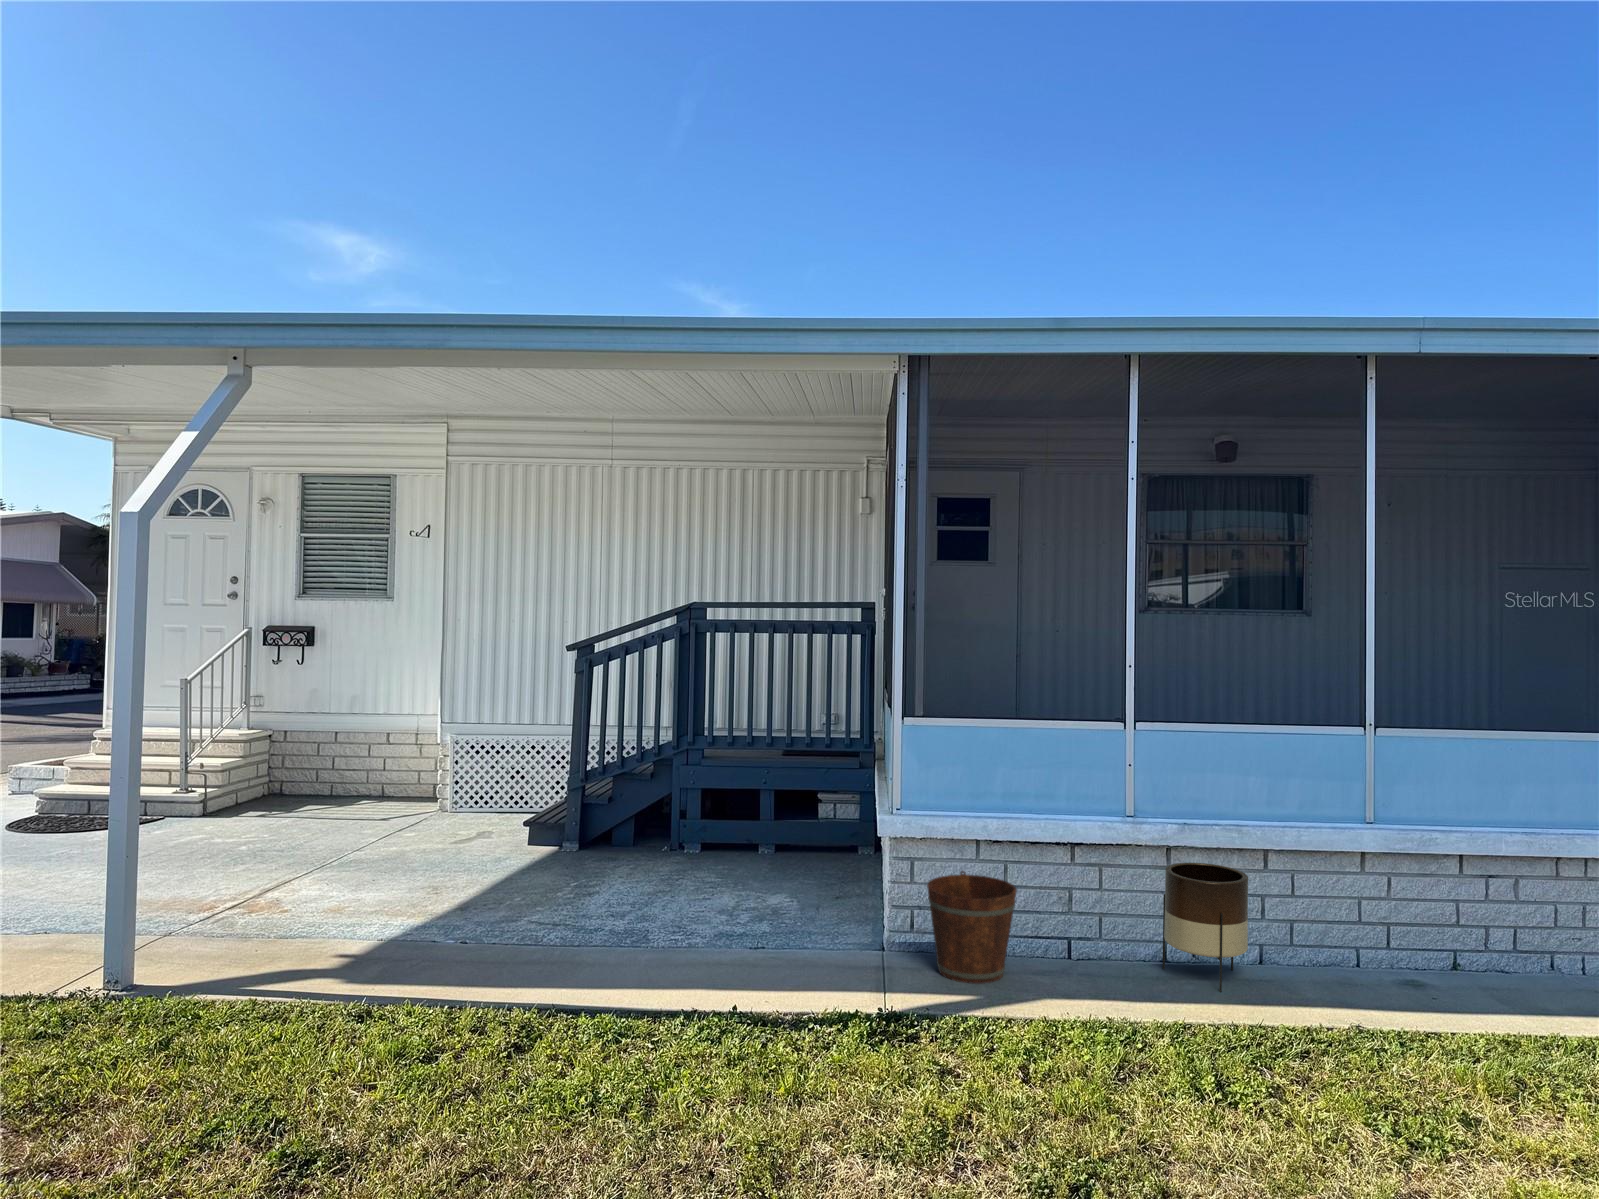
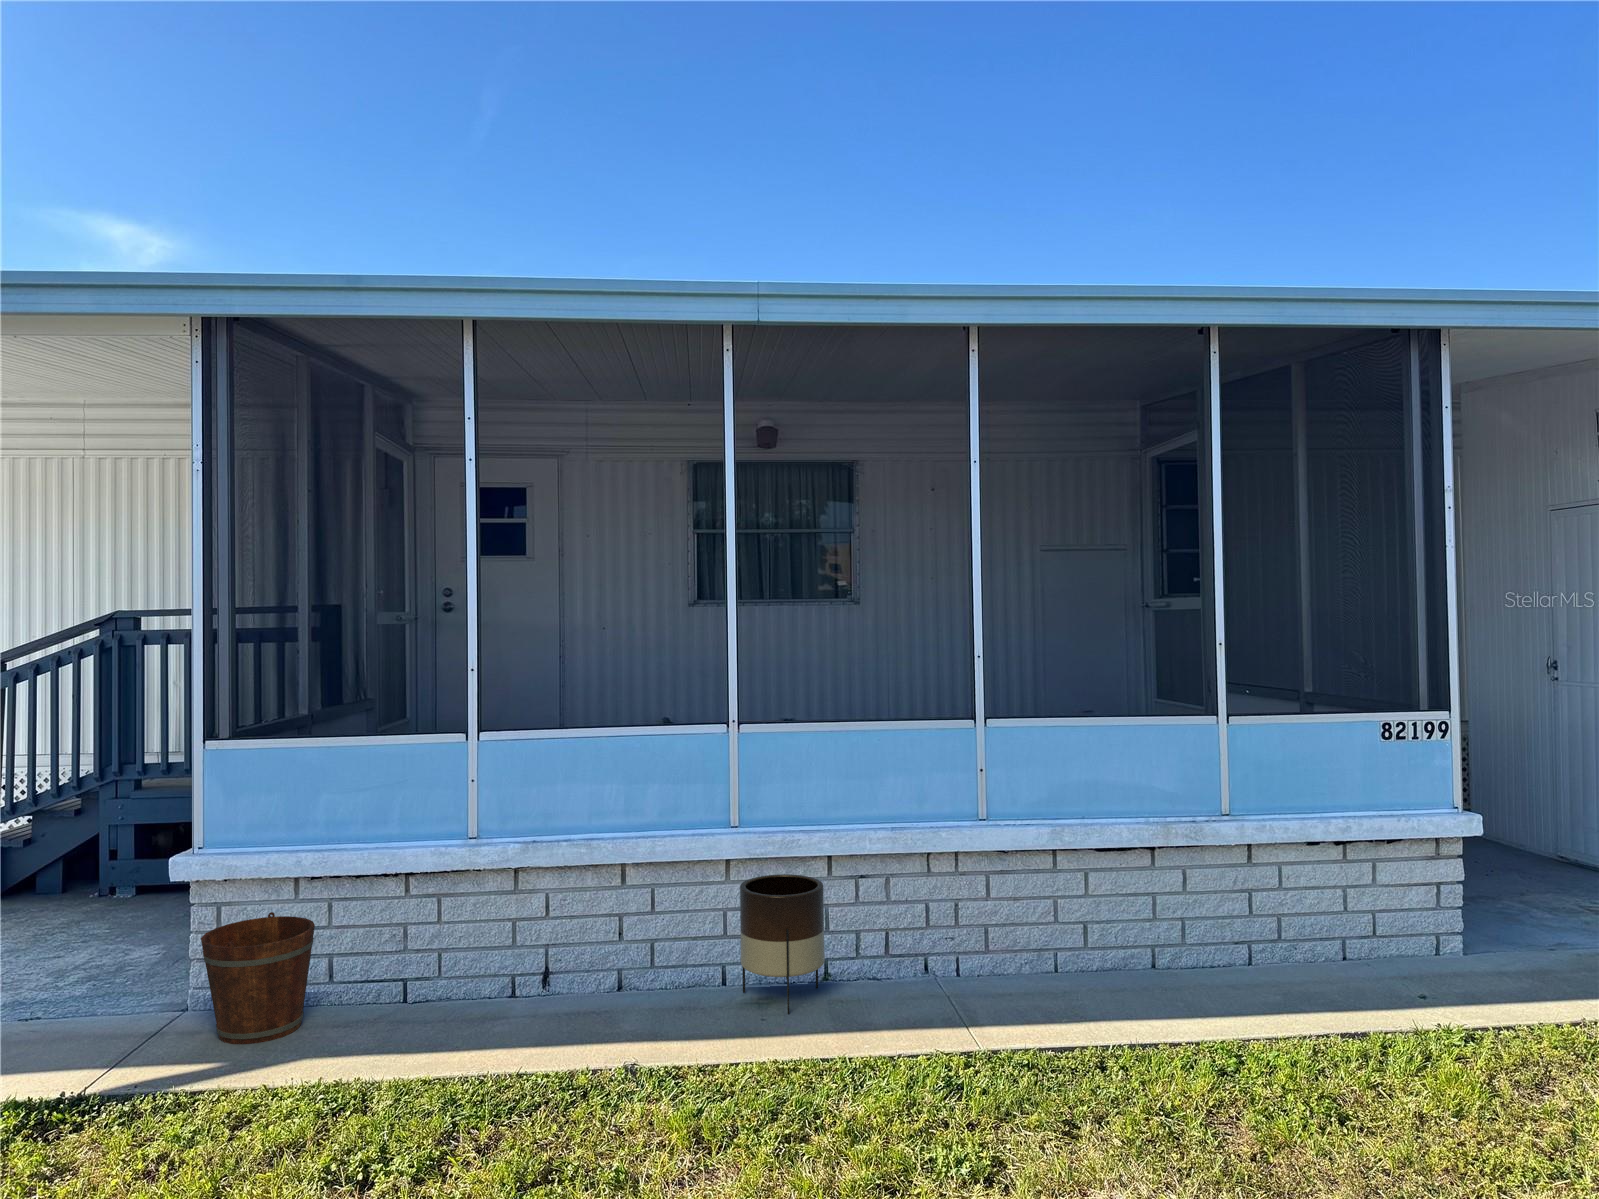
planter: present [1163,863,1248,992] -> present [740,874,825,1015]

